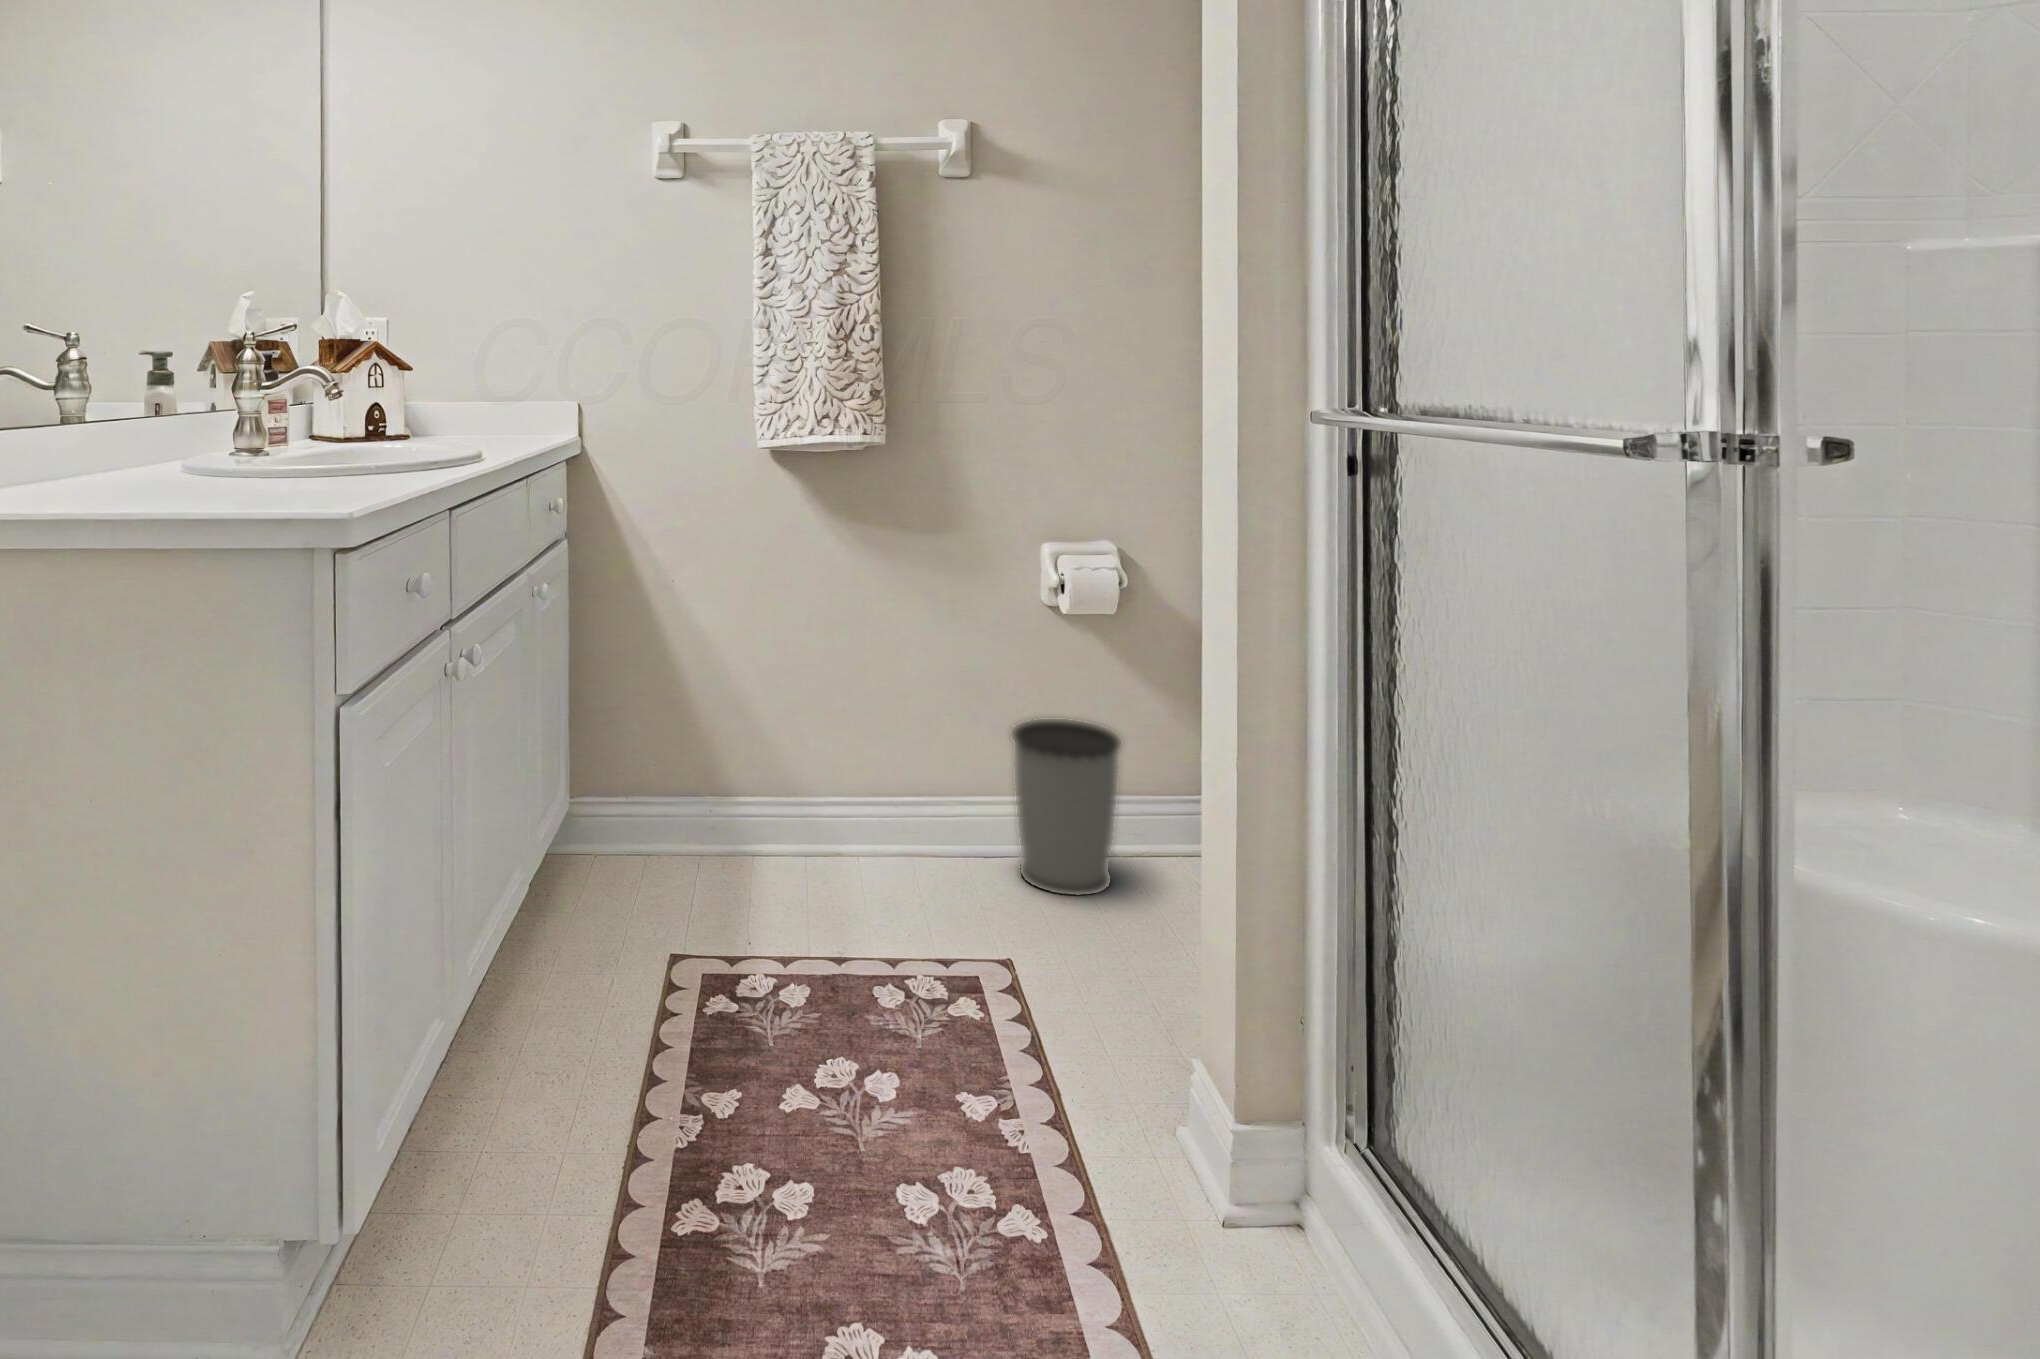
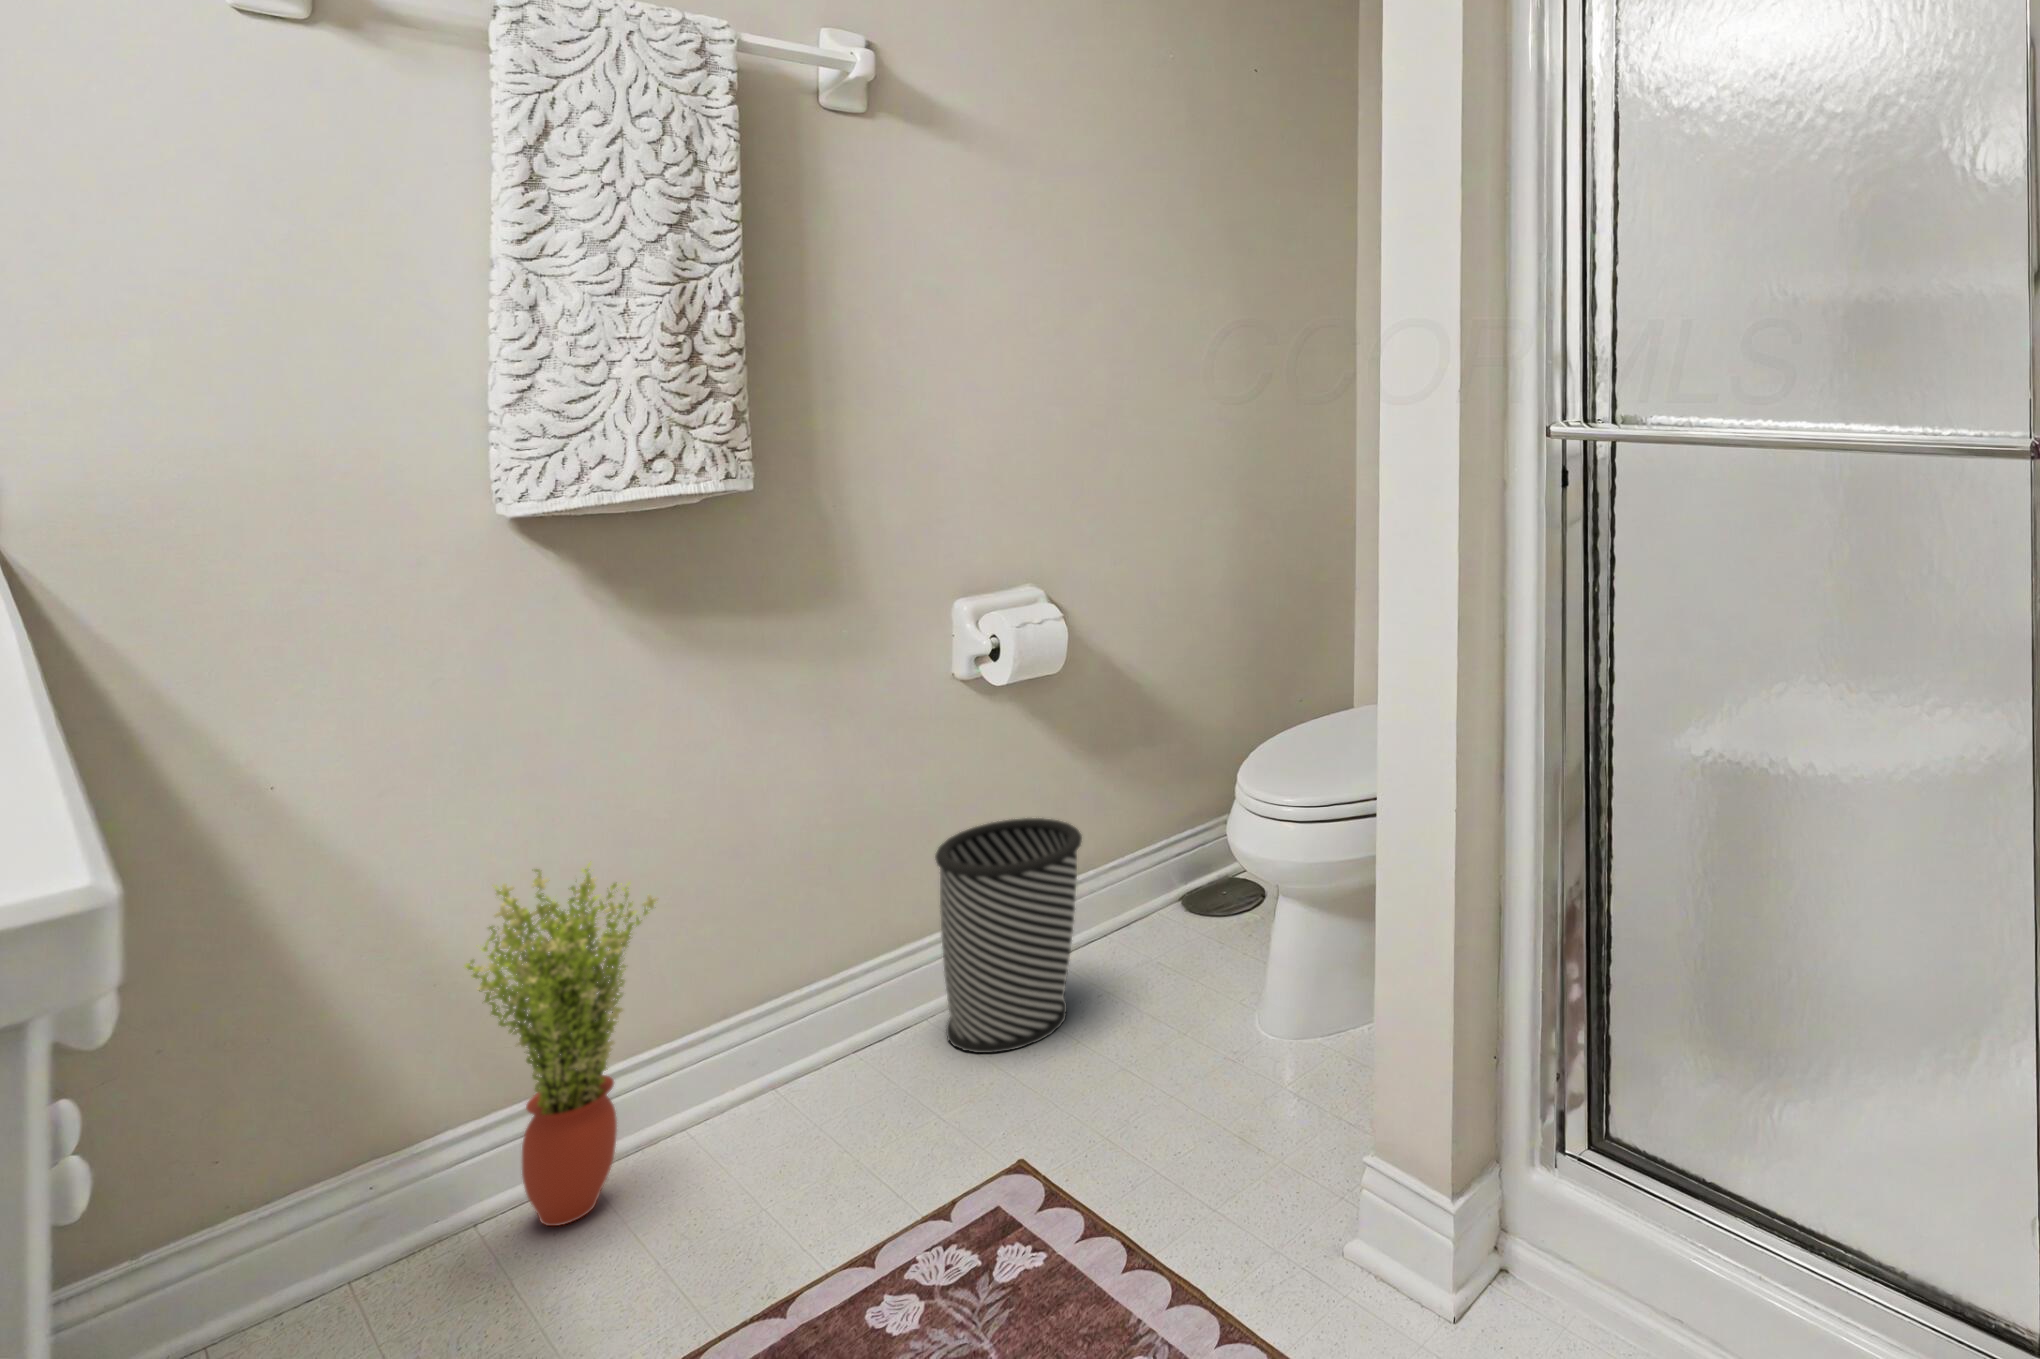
potted plant: none [731,659,824,877] -> present [465,861,657,1226]

